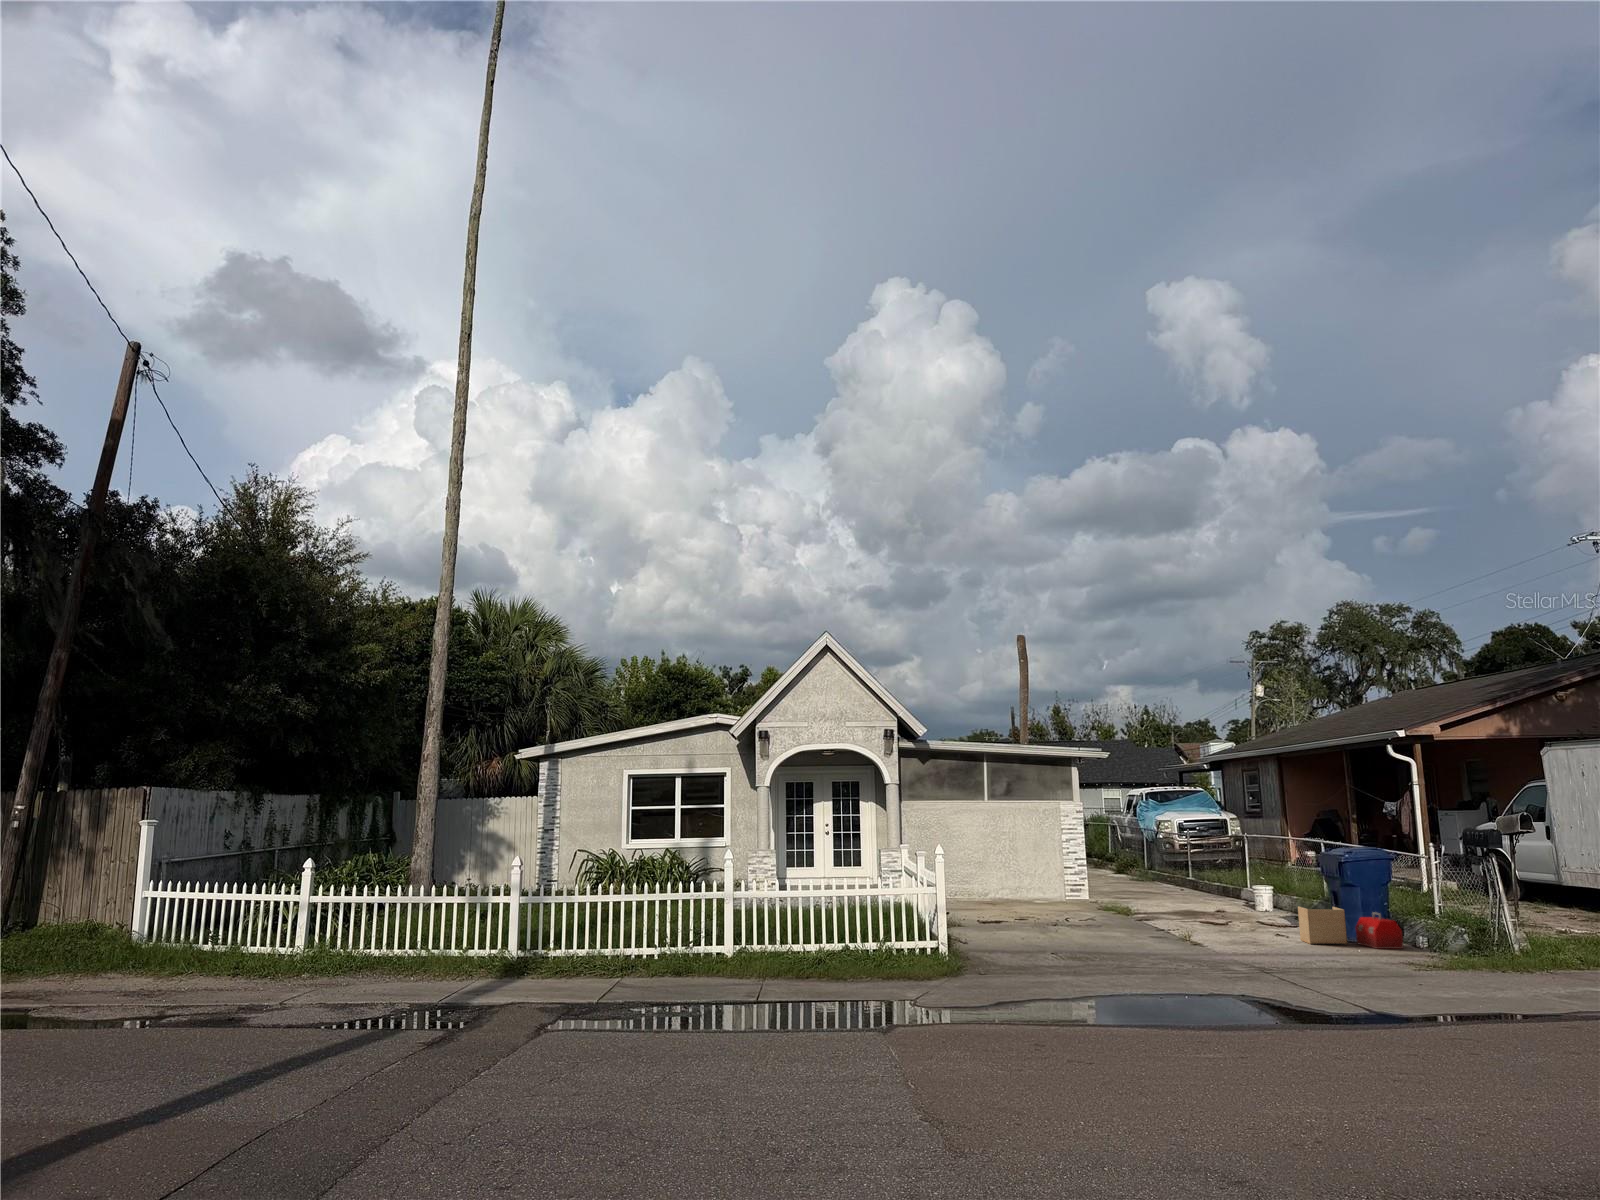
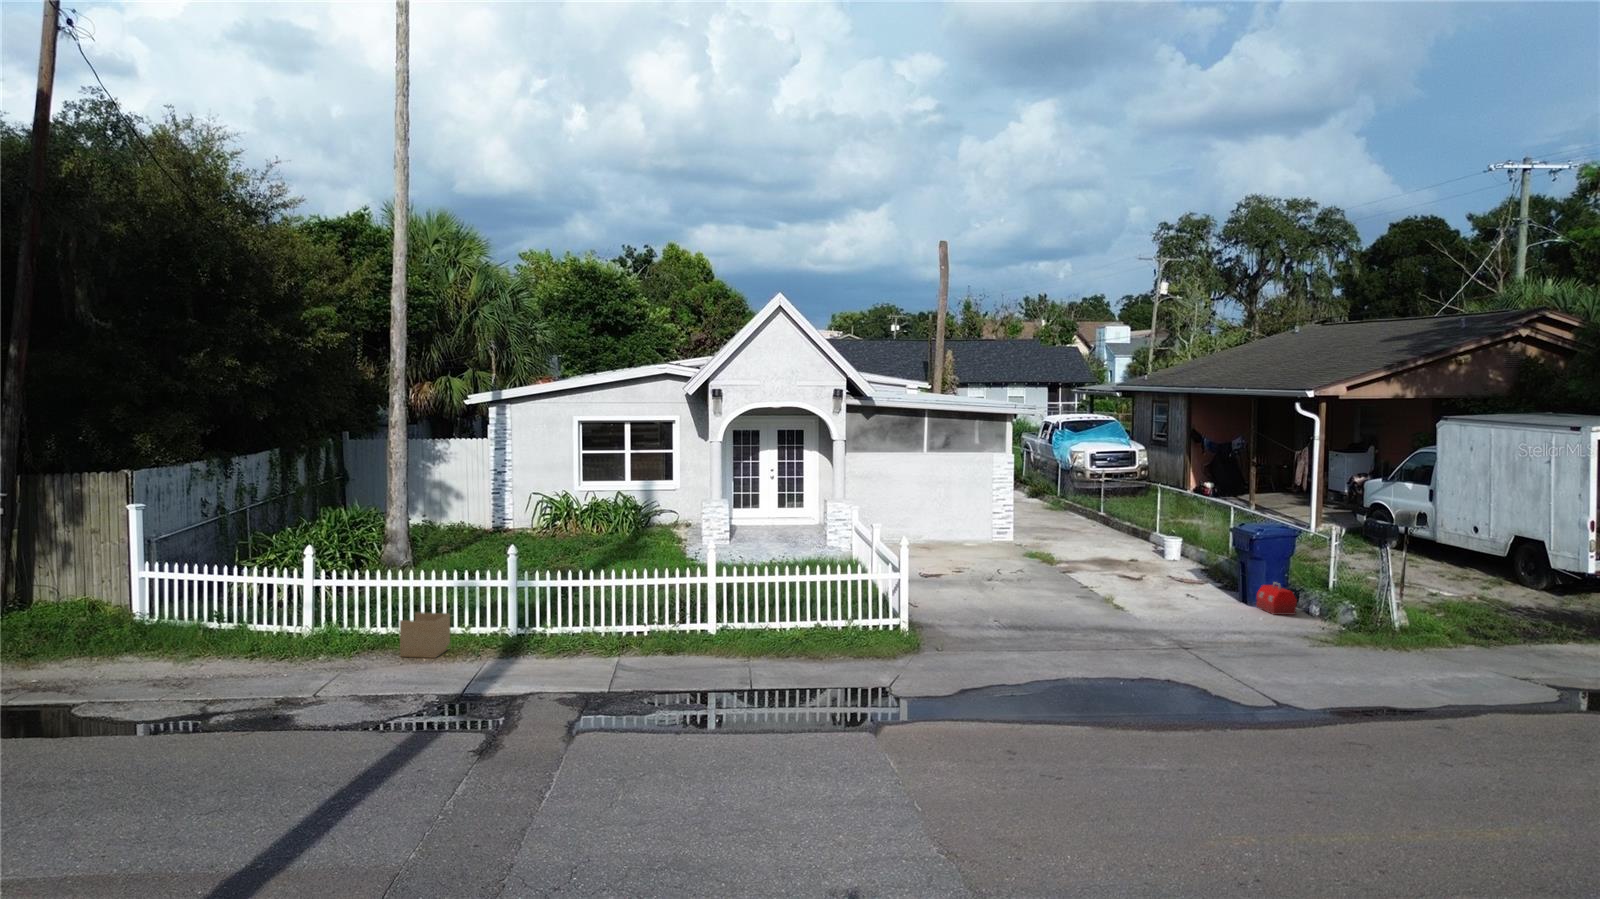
cardboard box: present [1298,906,1347,945] -> present [400,612,450,658]

